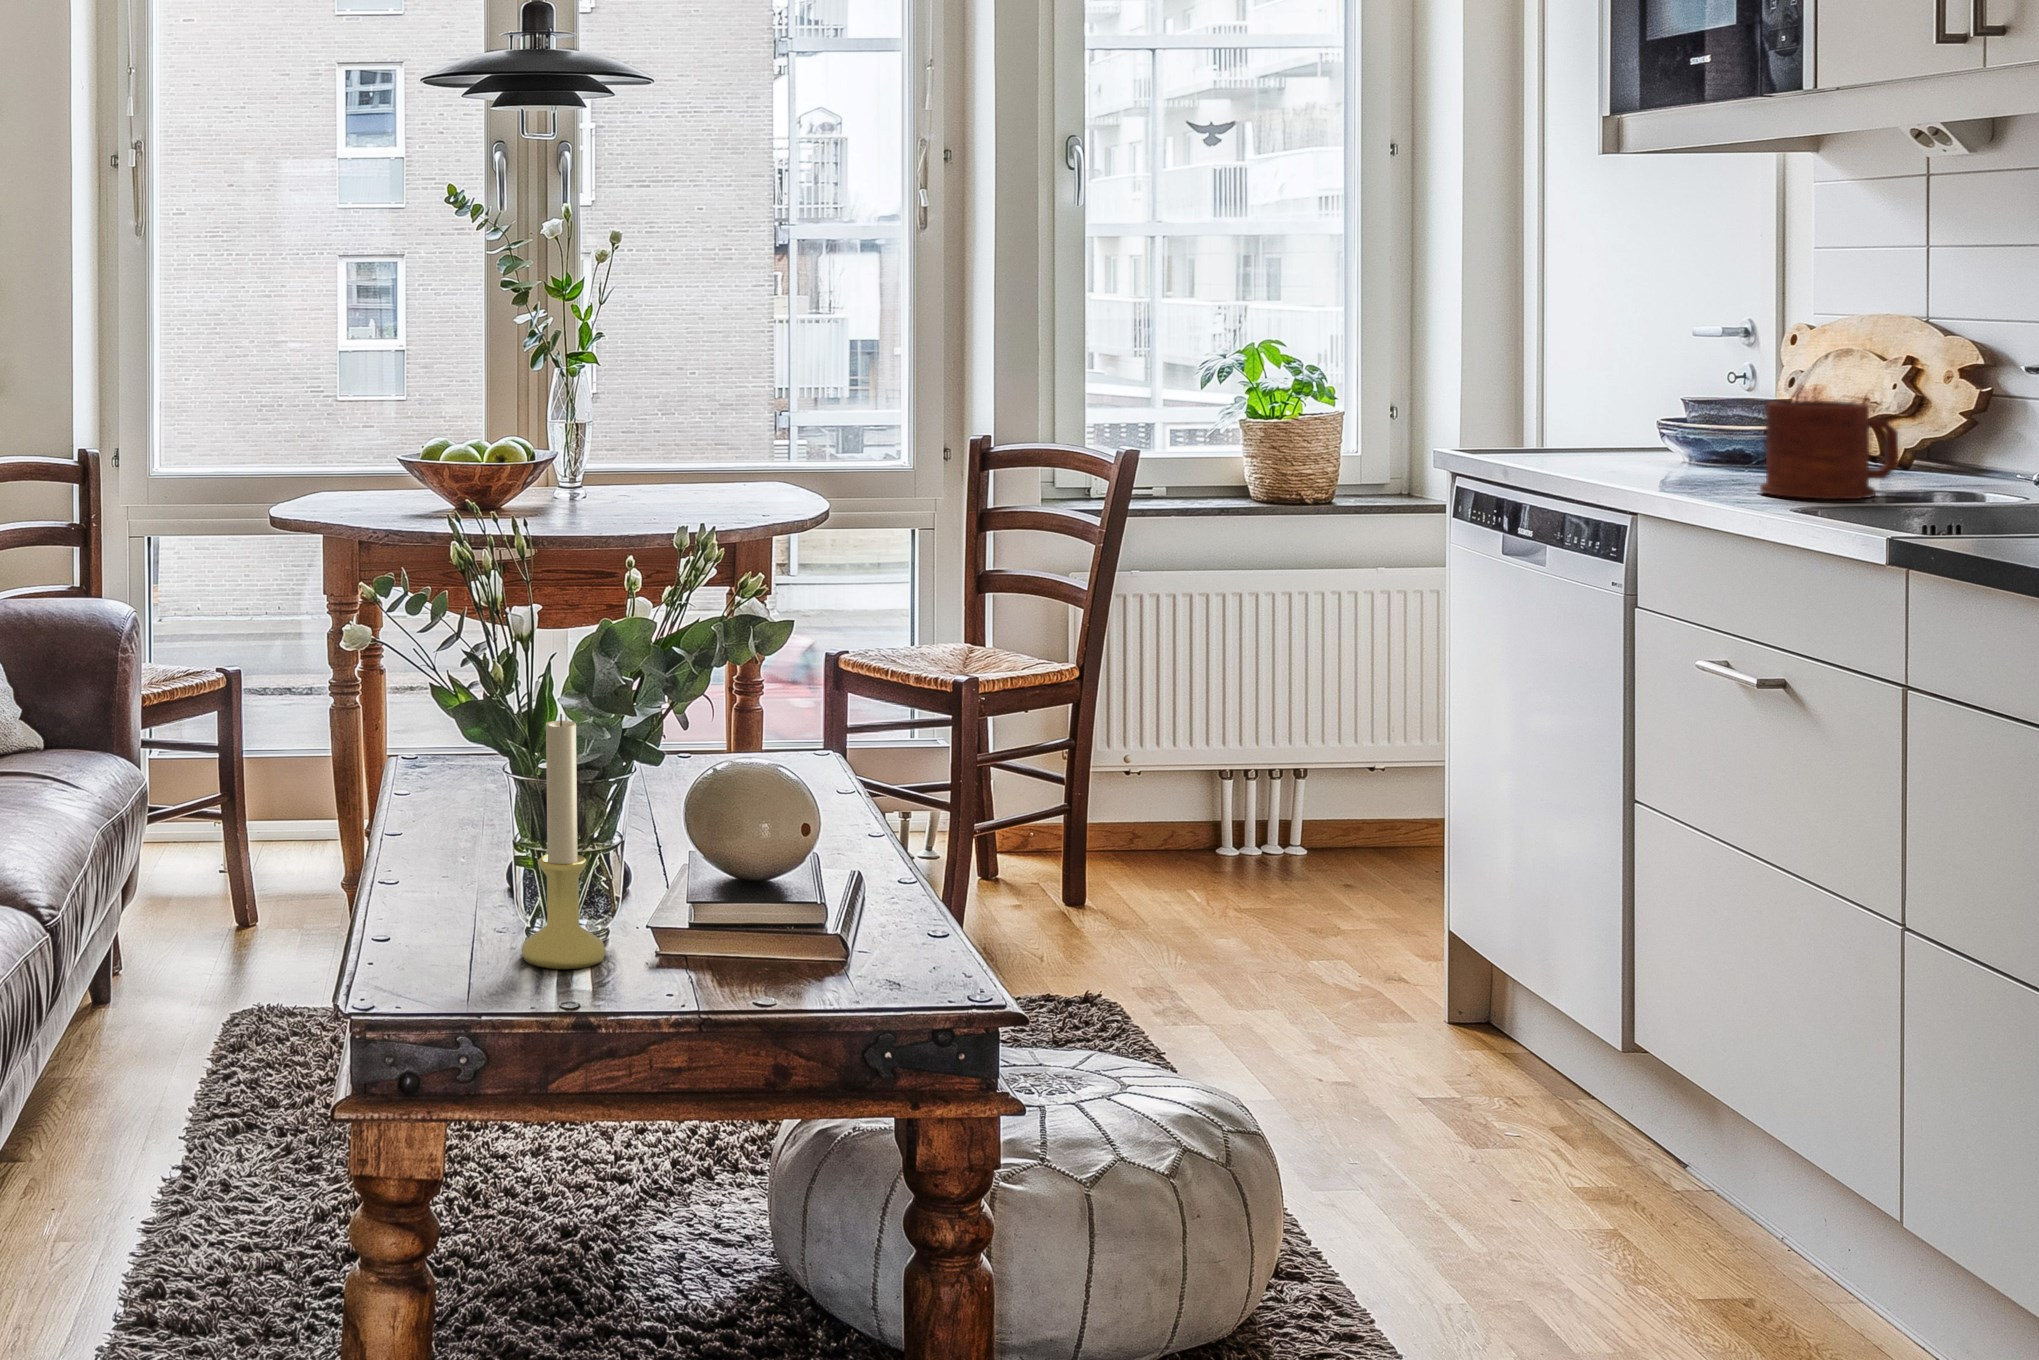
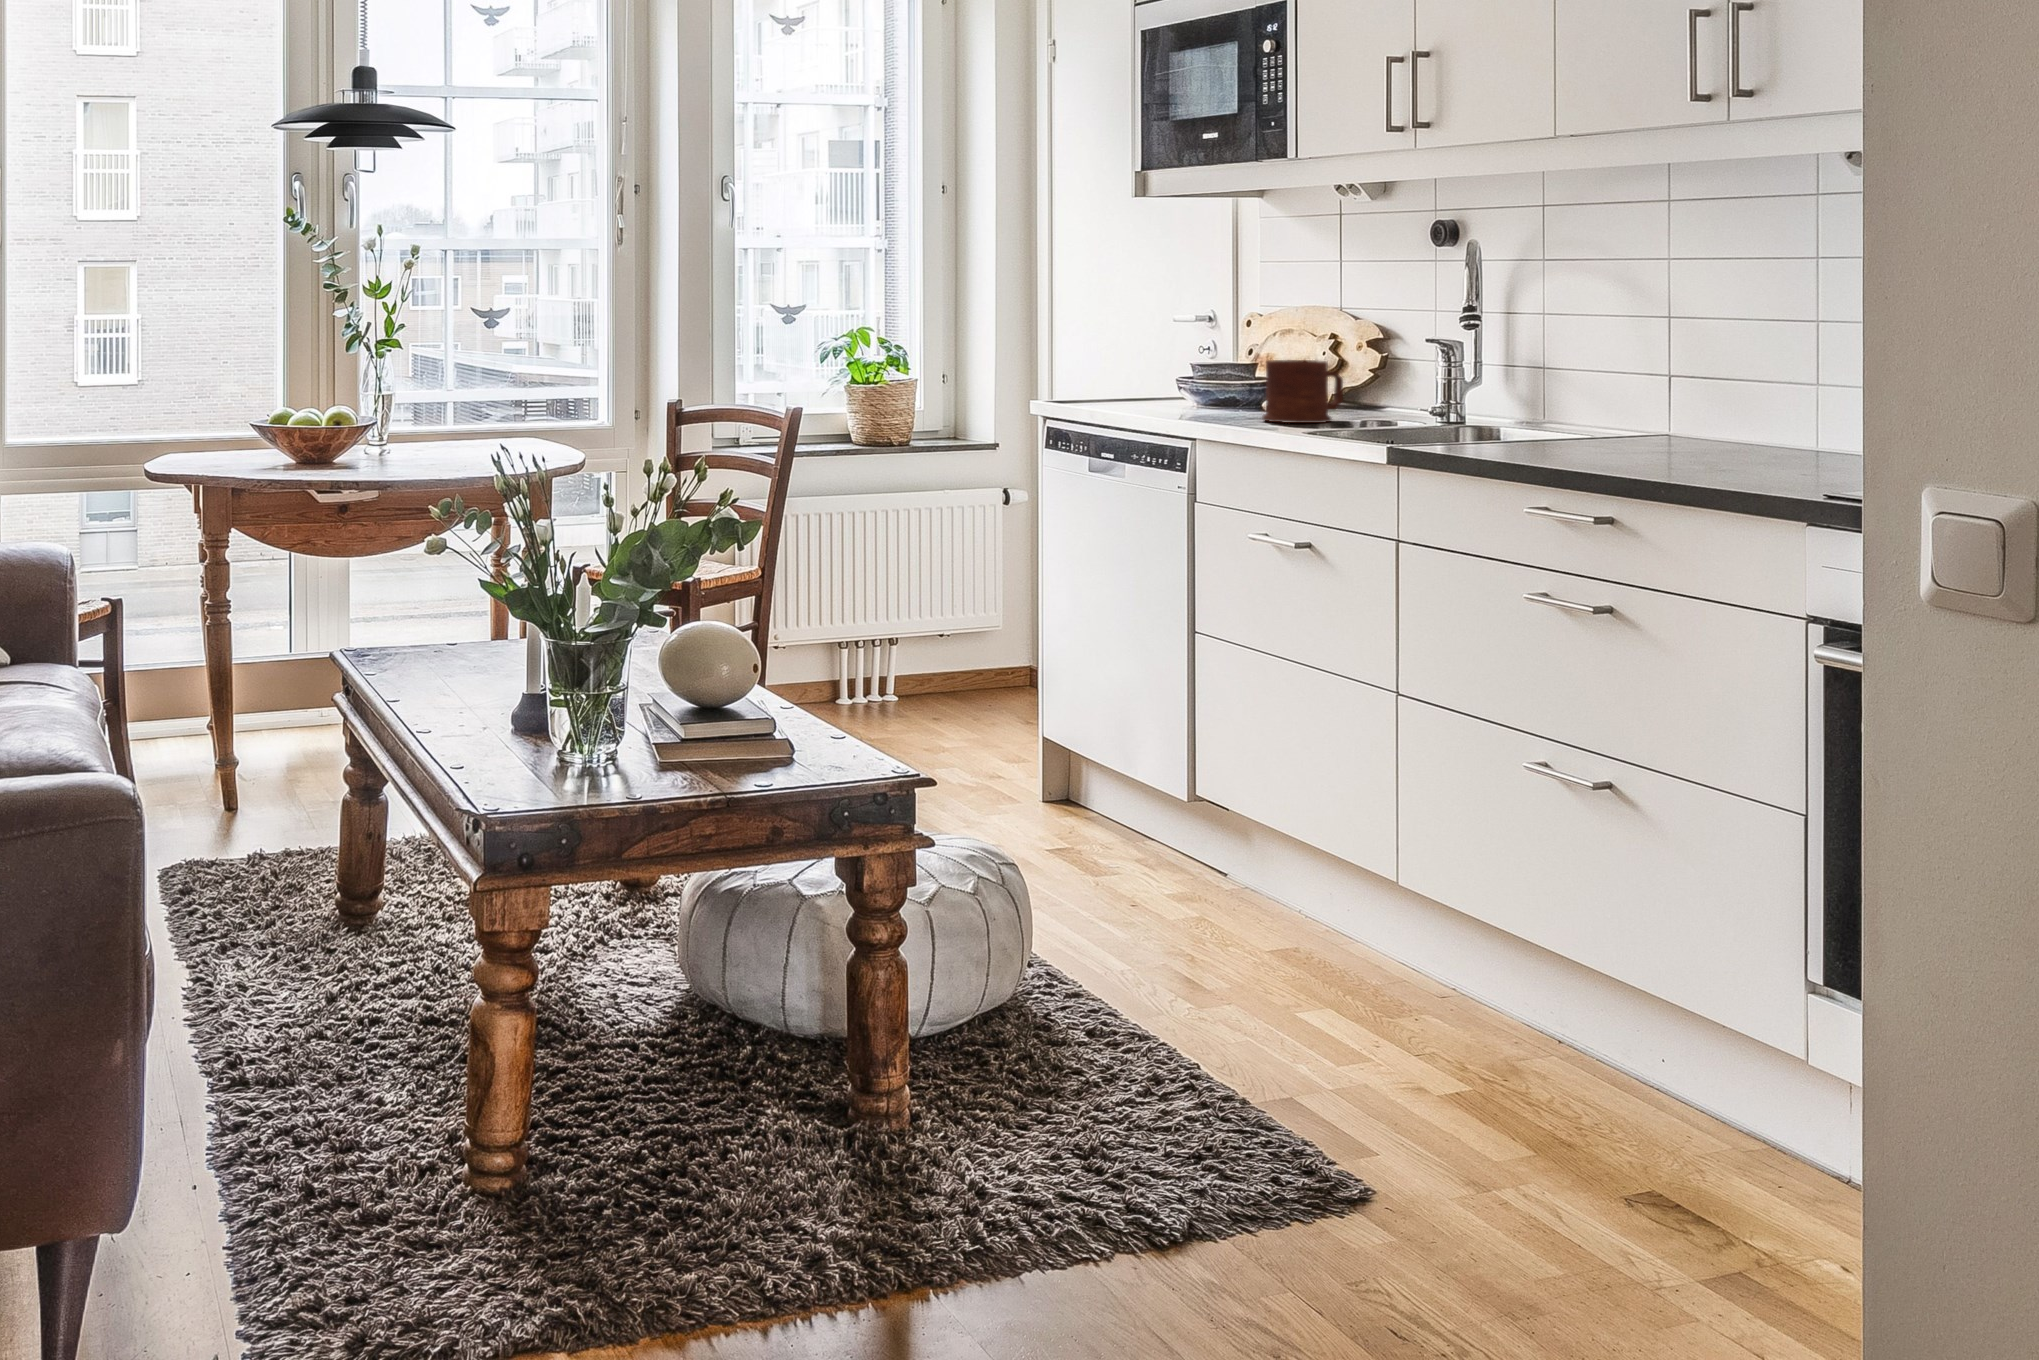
candle holder: present [522,714,605,969] -> none [576,590,639,780]

